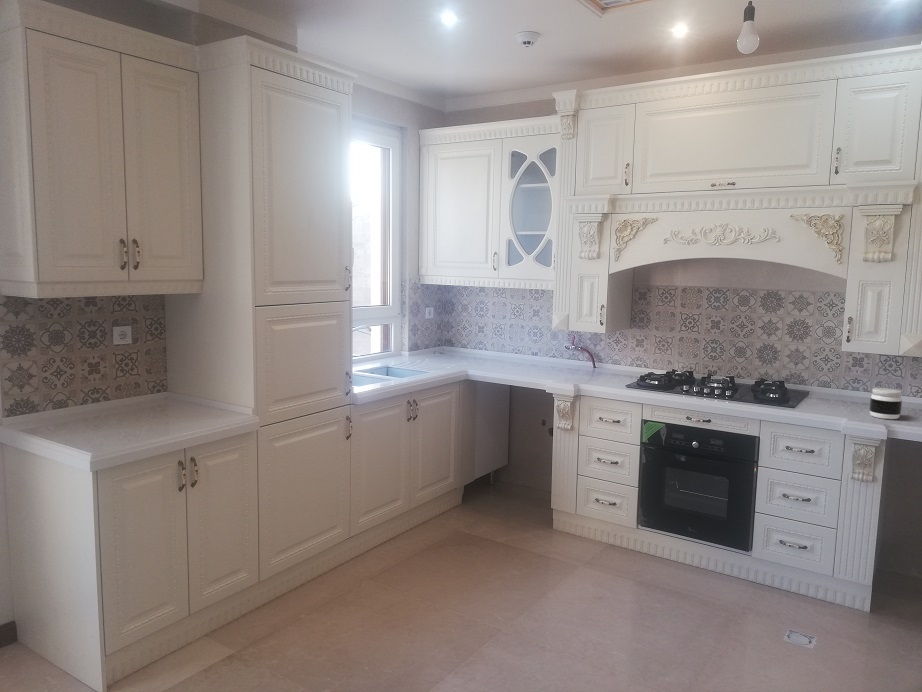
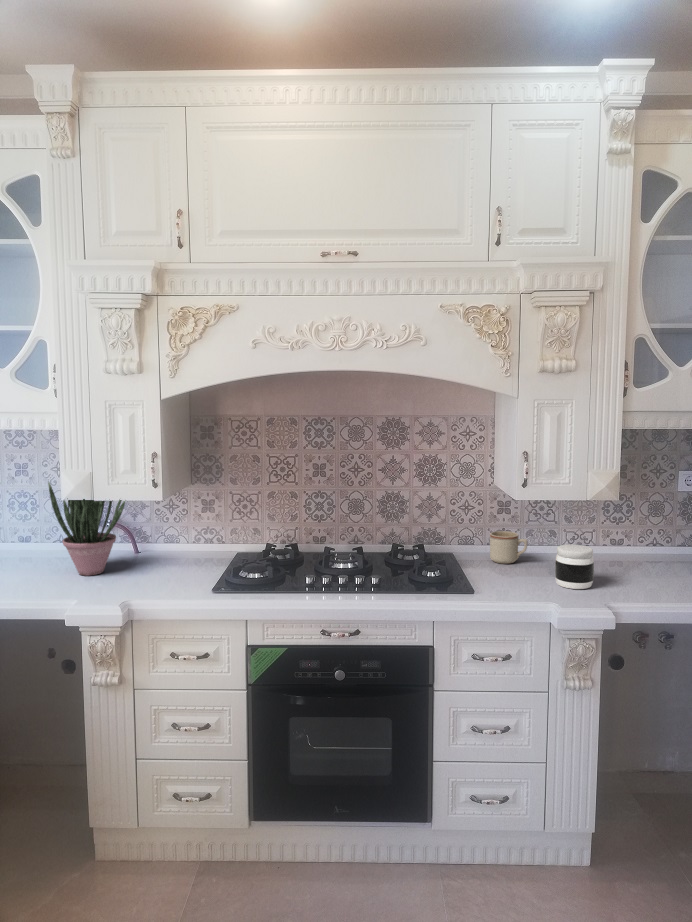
potted plant: none [547,314,588,373] -> present [48,483,125,576]
mug: none [836,379,866,402] -> present [490,531,527,564]

